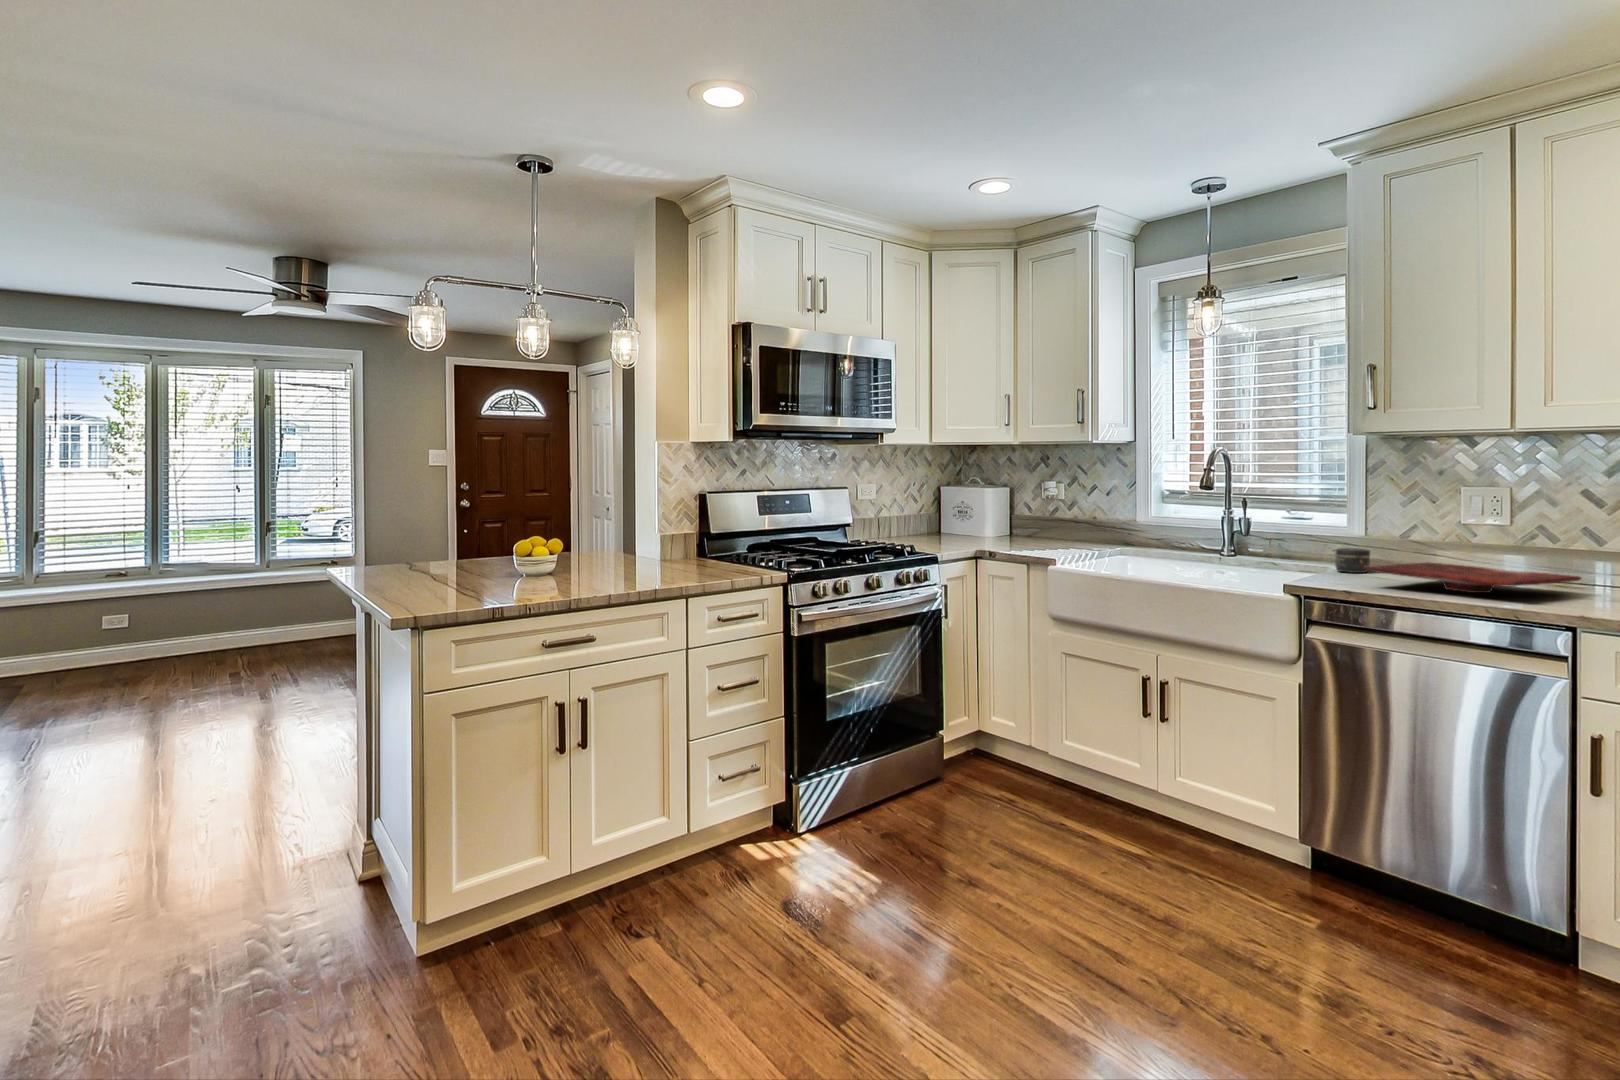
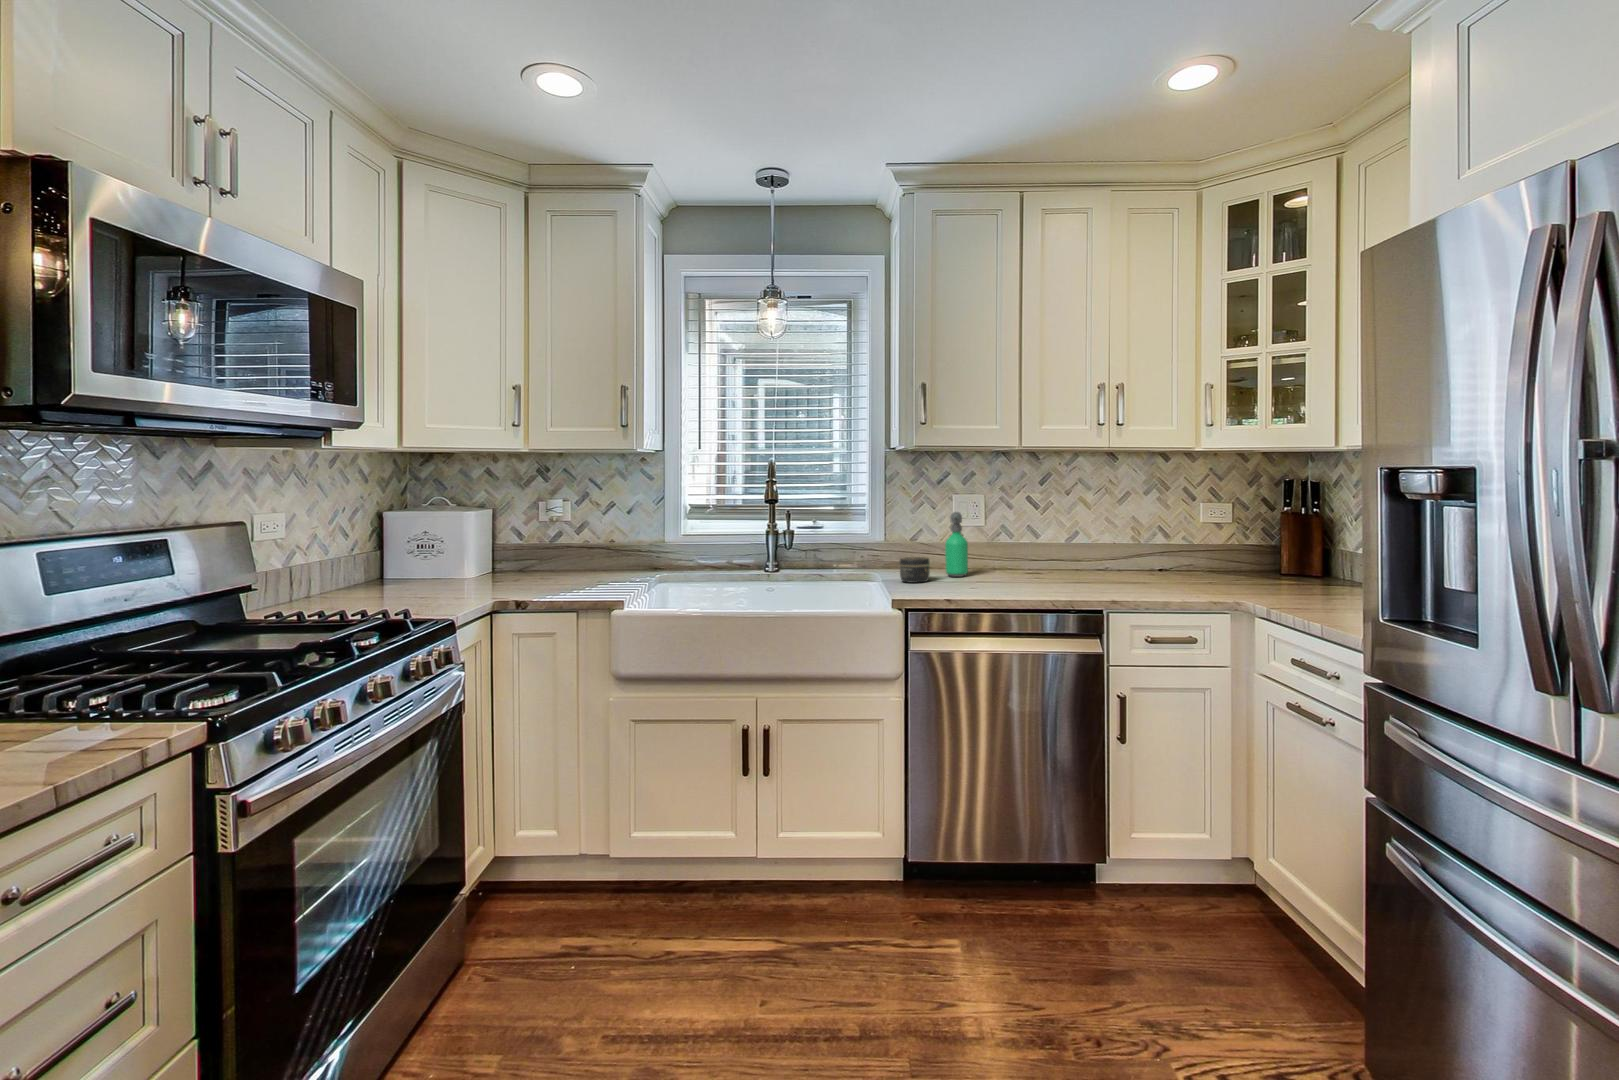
soap dispenser: none [1397,506,1427,573] -> present [945,512,968,577]
cutting board: present [1364,562,1581,593] -> none [973,566,1125,593]

